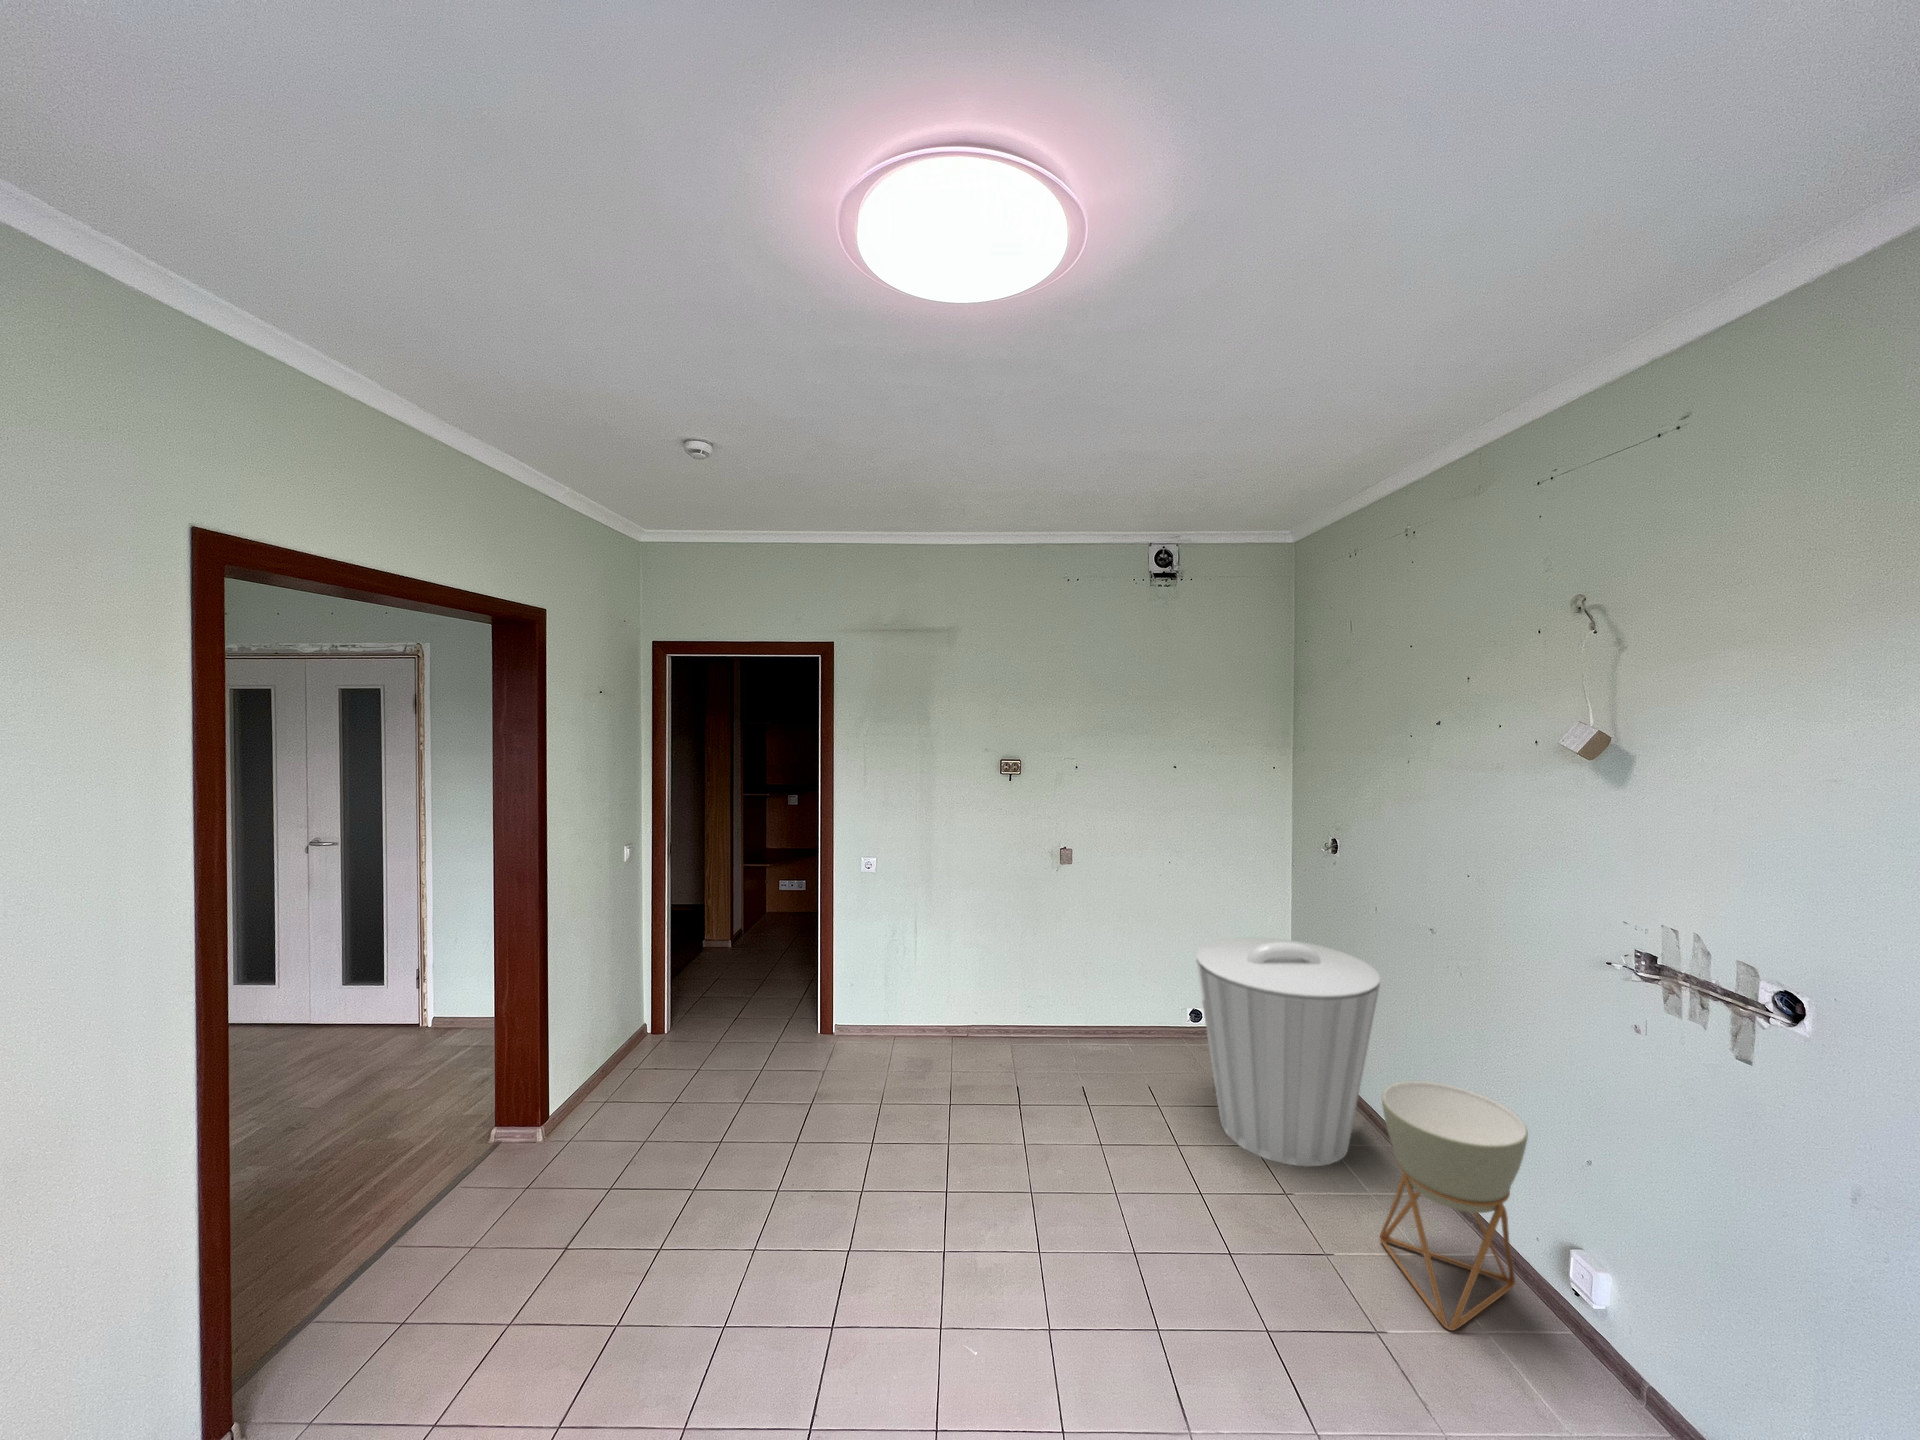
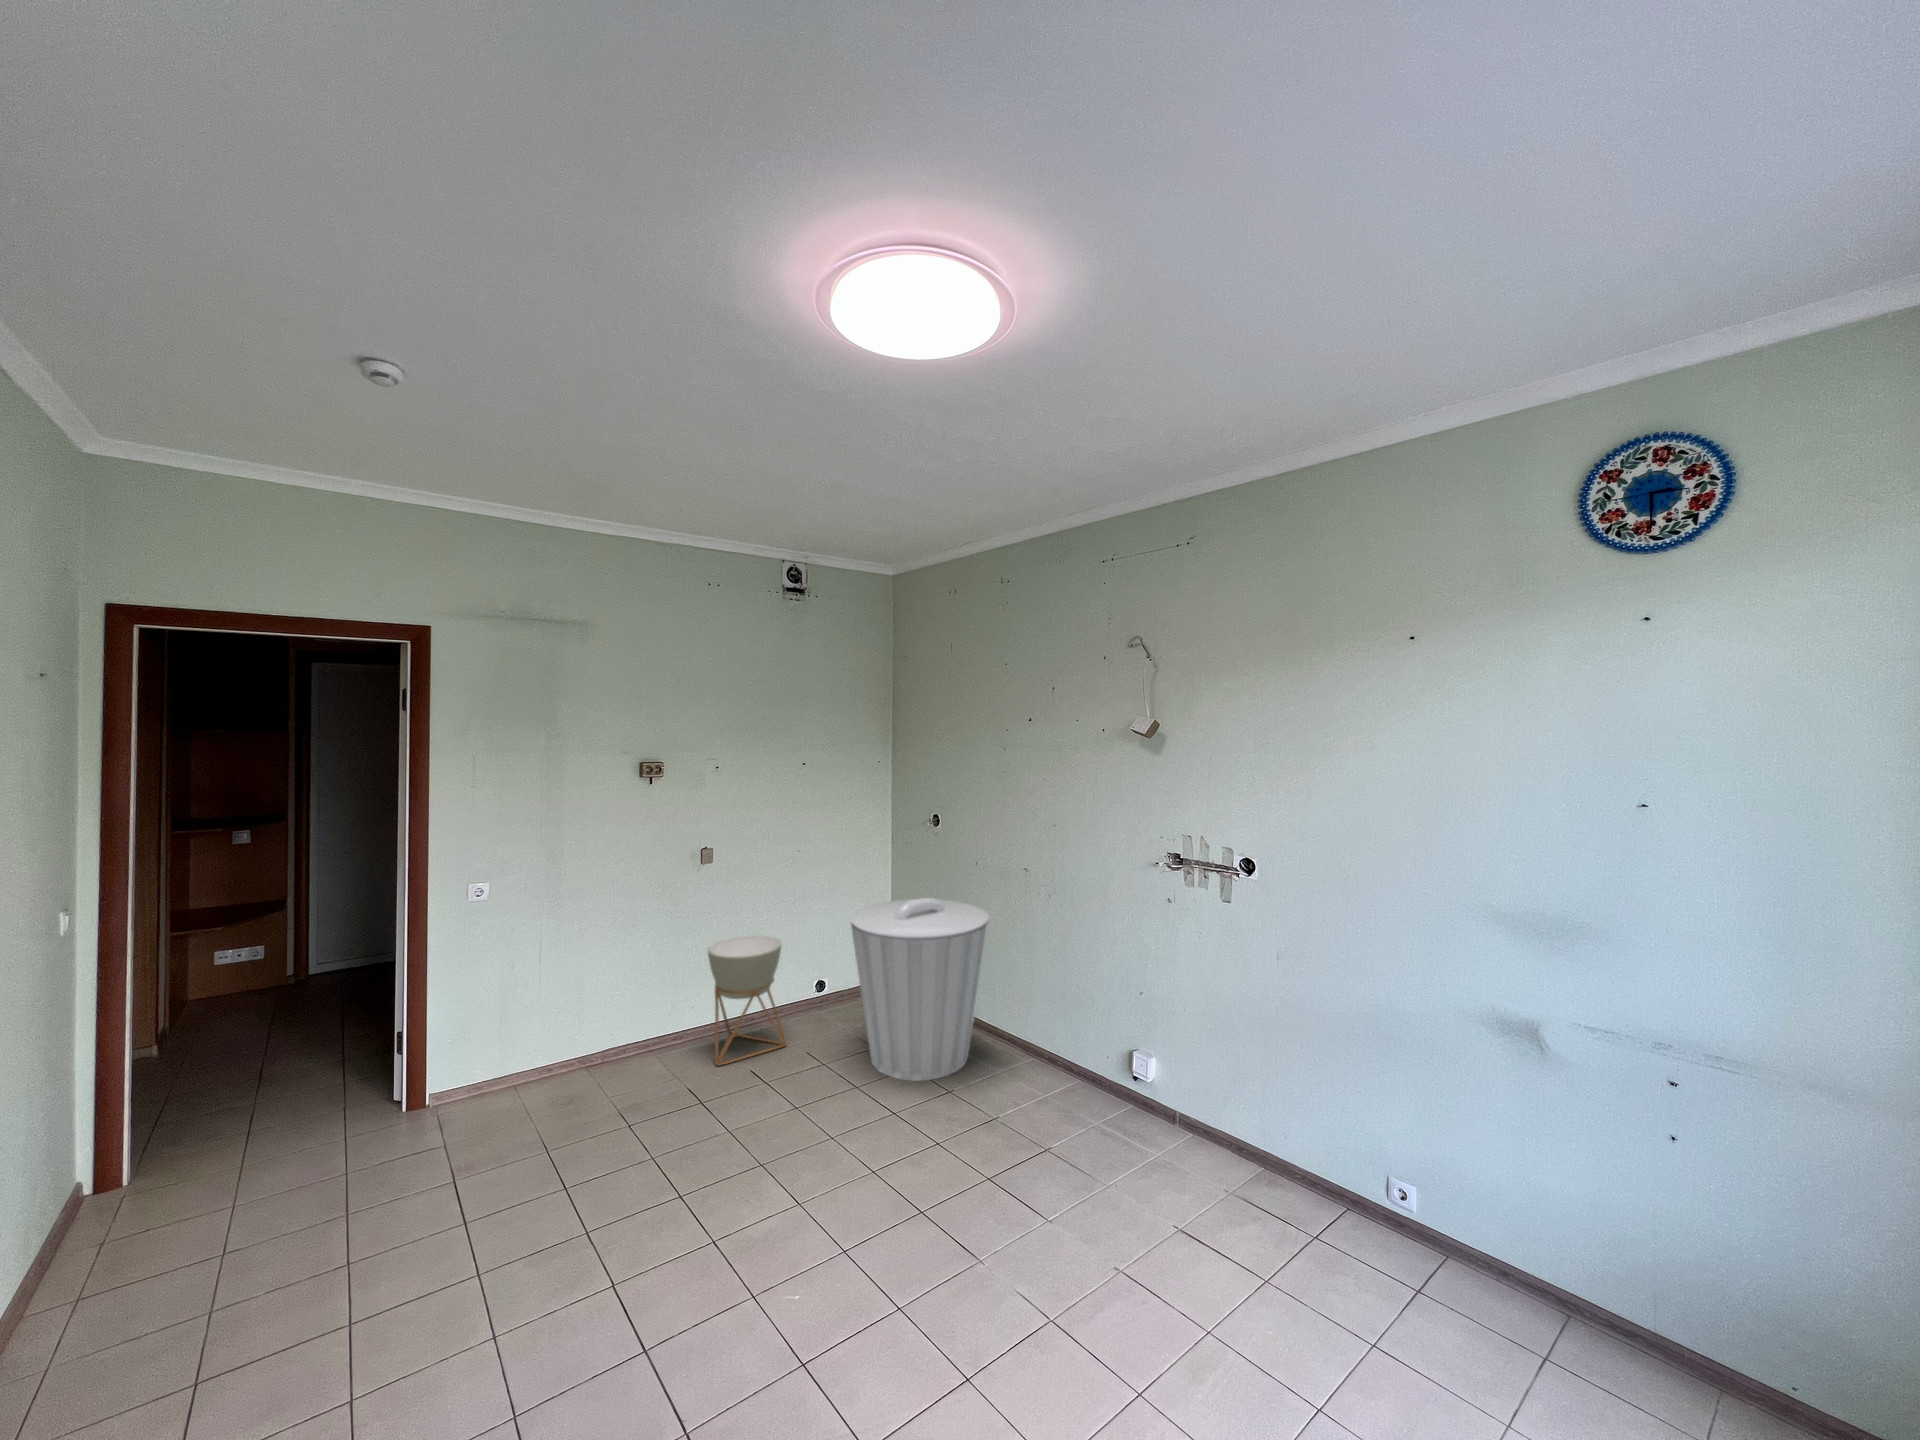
planter: present [1380,1081,1528,1330] -> present [708,935,786,1066]

